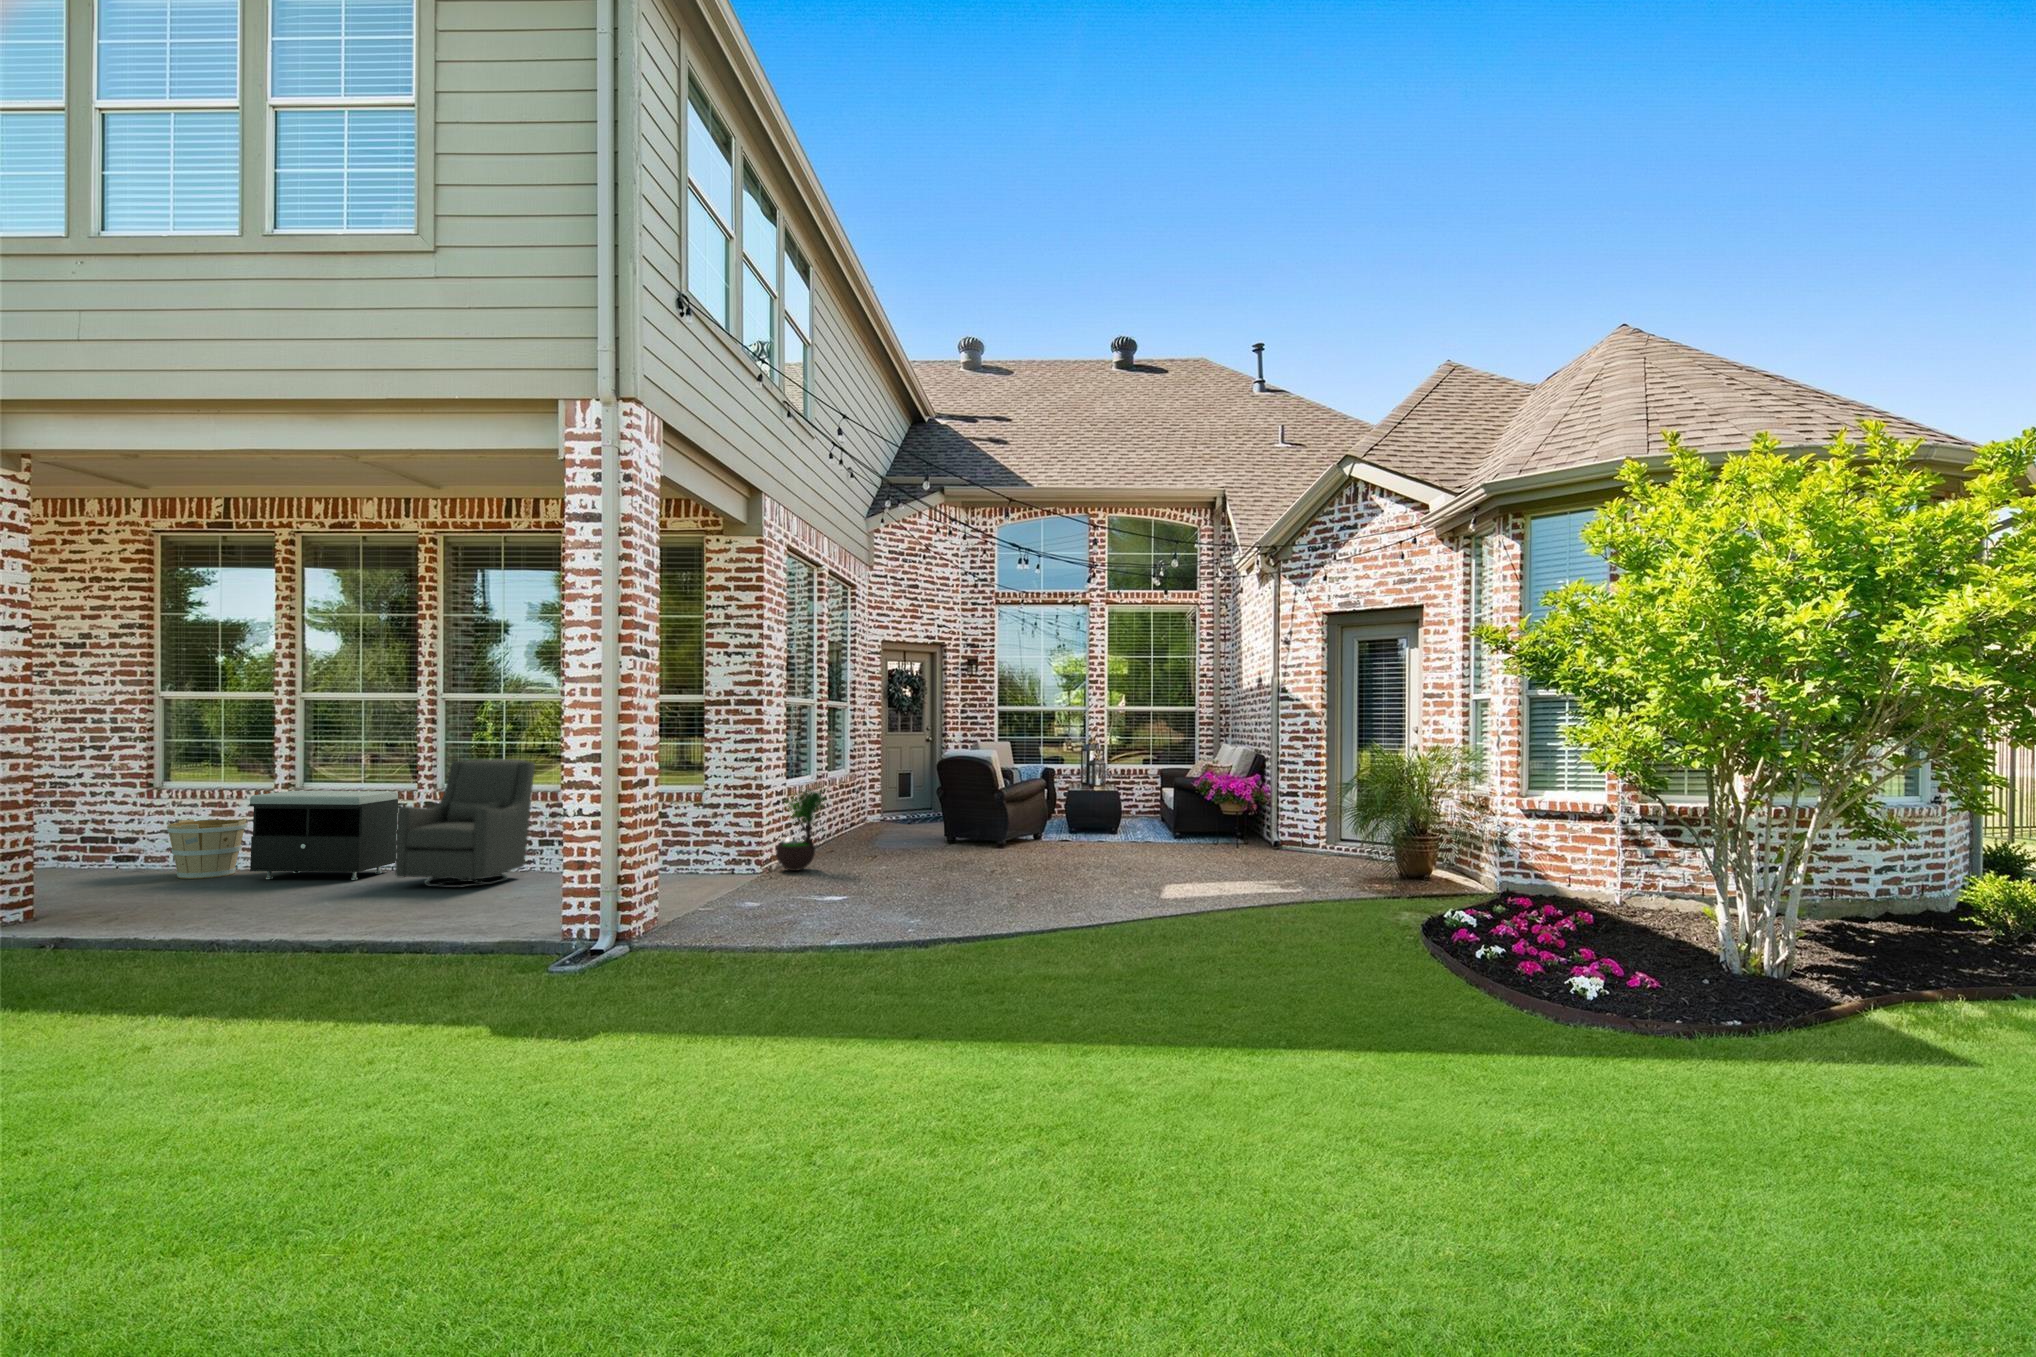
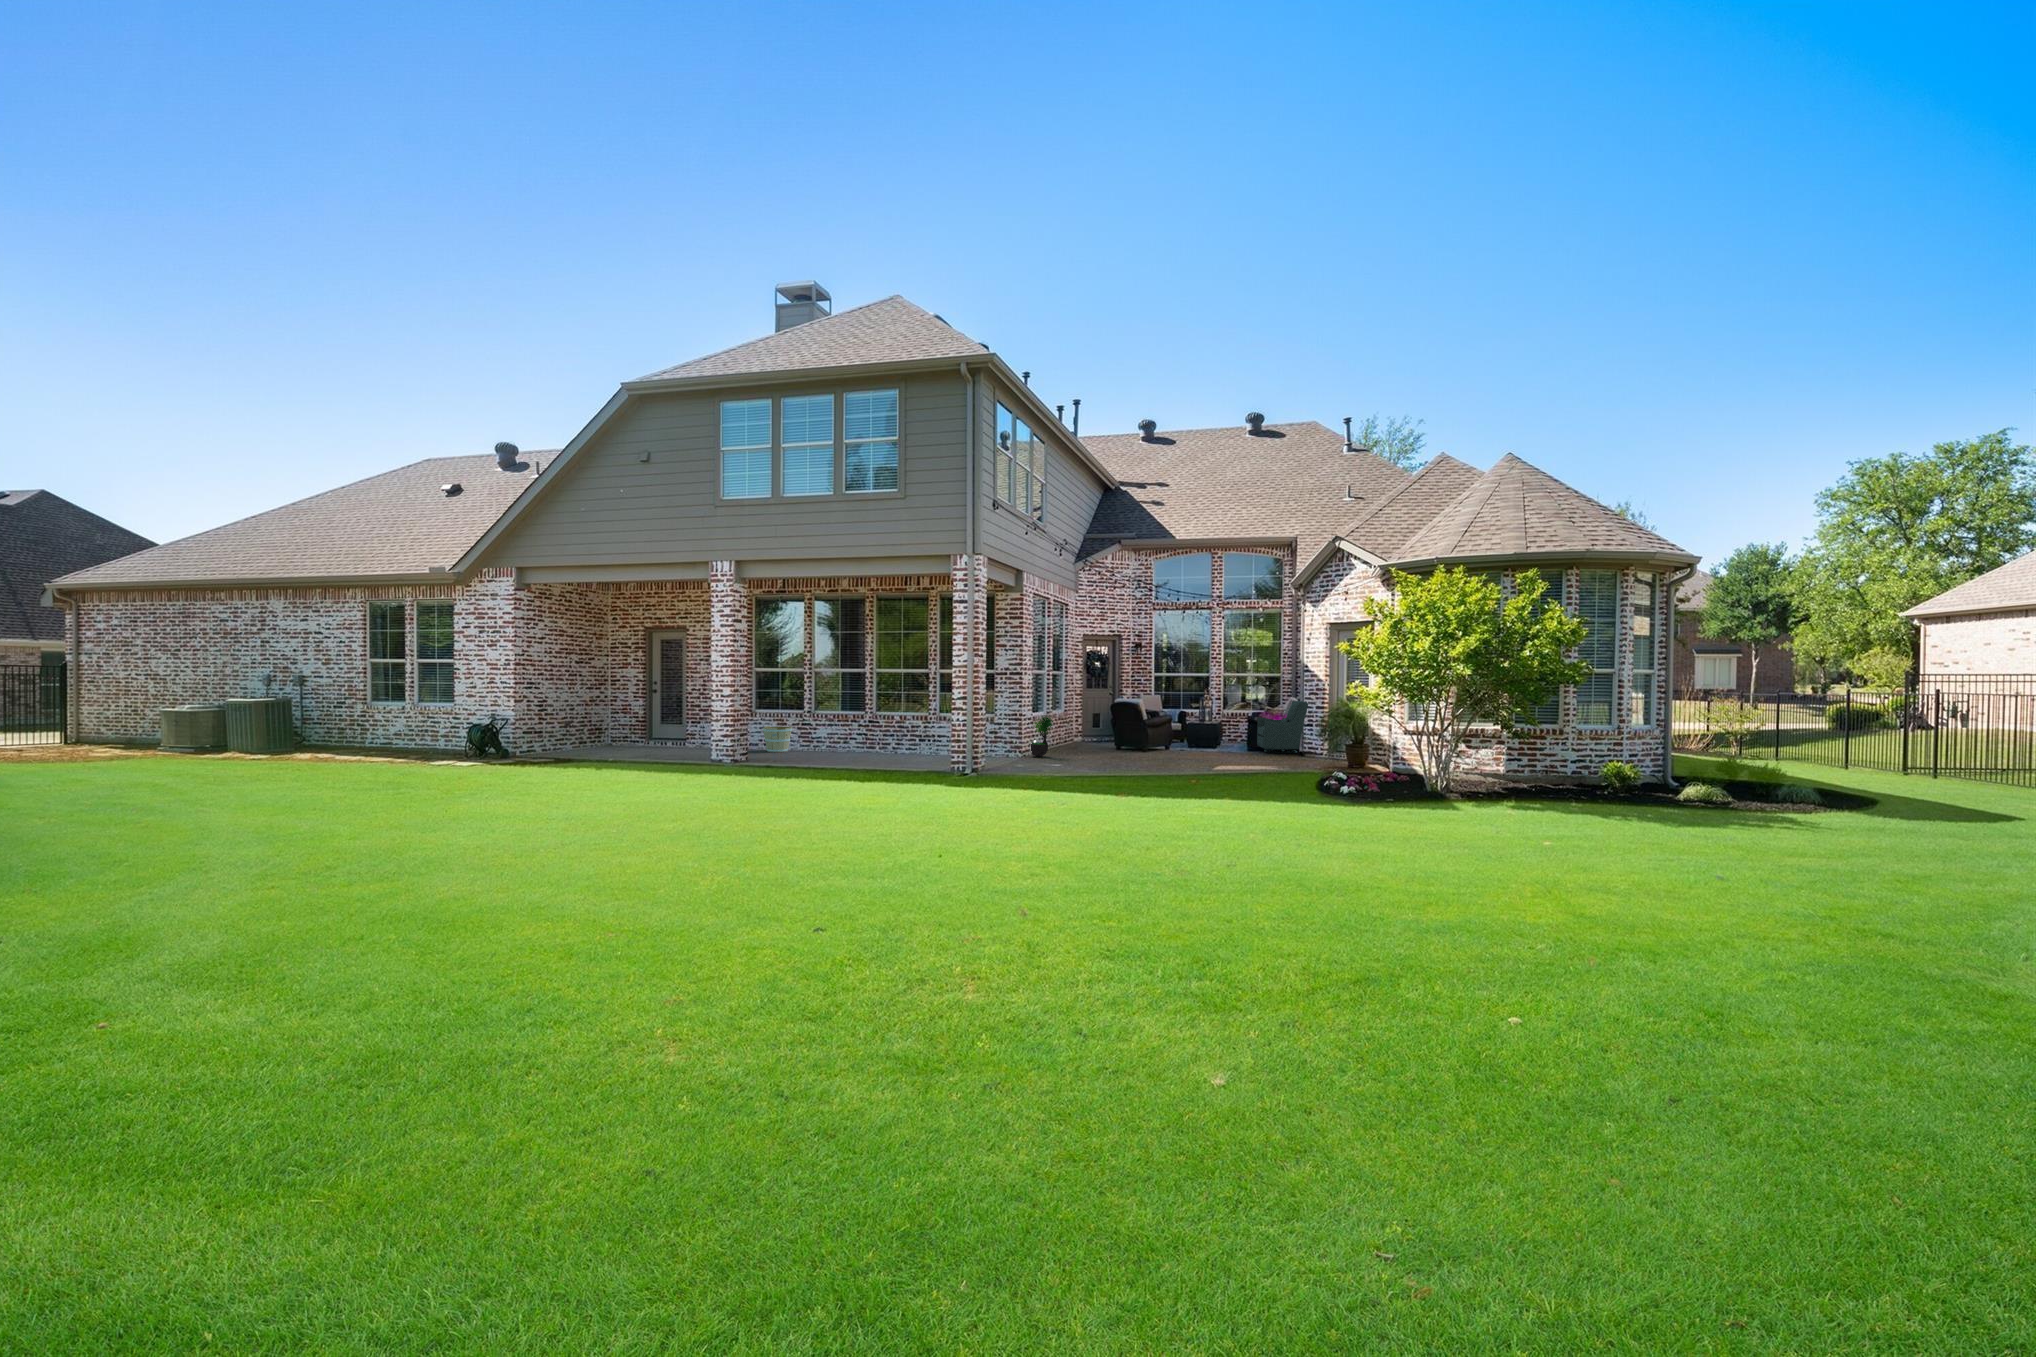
chair: present [395,759,535,888] -> present [1257,701,1308,754]
storage bench: present [250,791,398,880] -> none [799,714,856,754]

